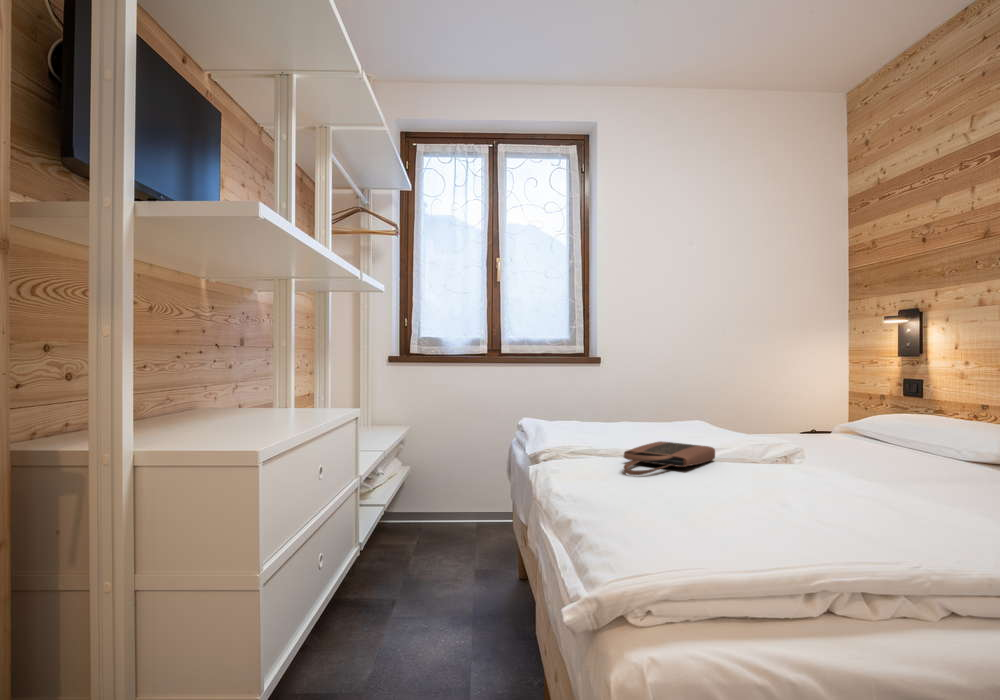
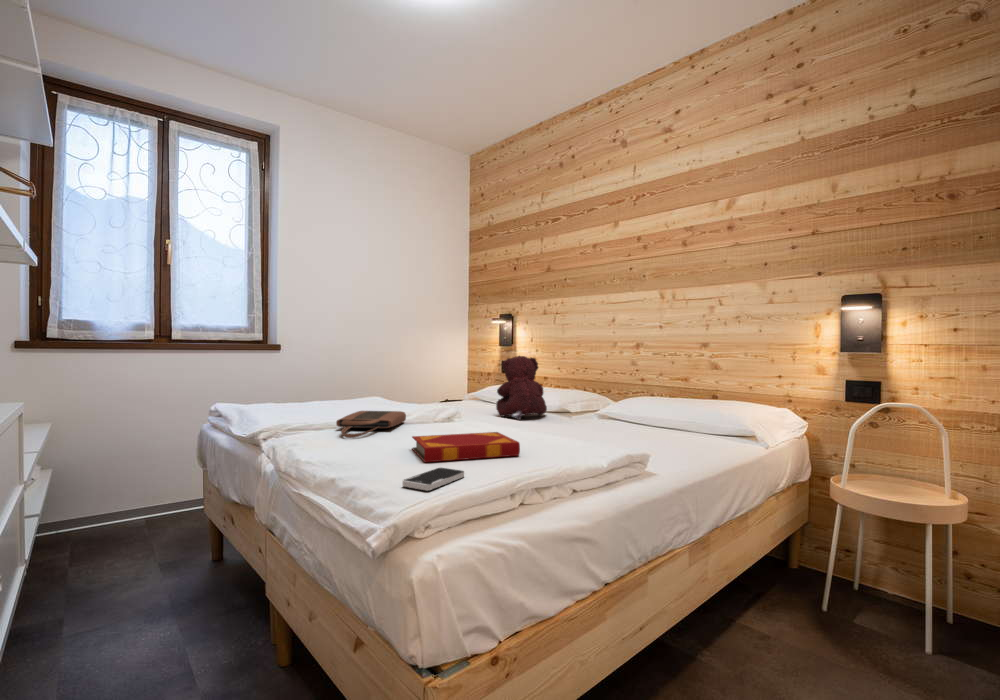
teddy bear: none [873,373,970,473] -> present [496,356,547,420]
hardback book: none [696,484,853,534] -> present [412,432,520,462]
smartphone: none [647,534,739,564] -> present [403,468,464,491]

